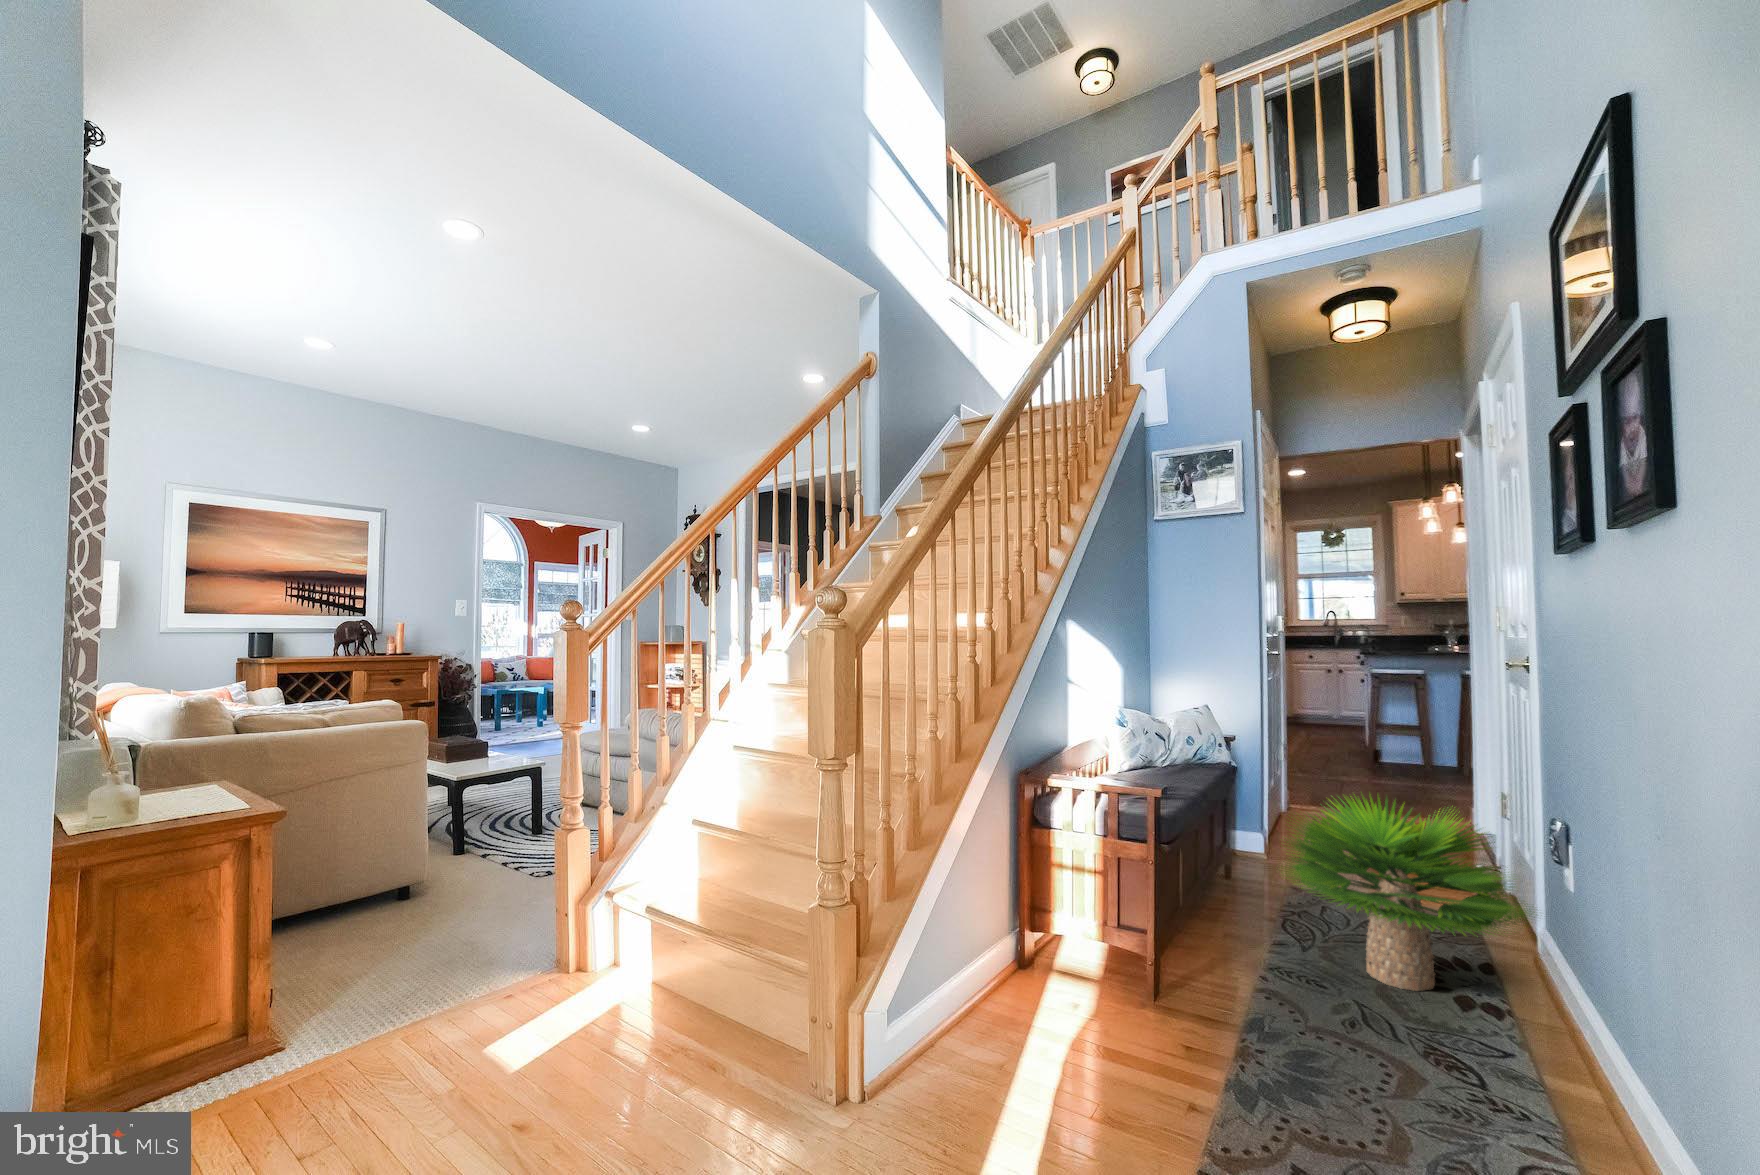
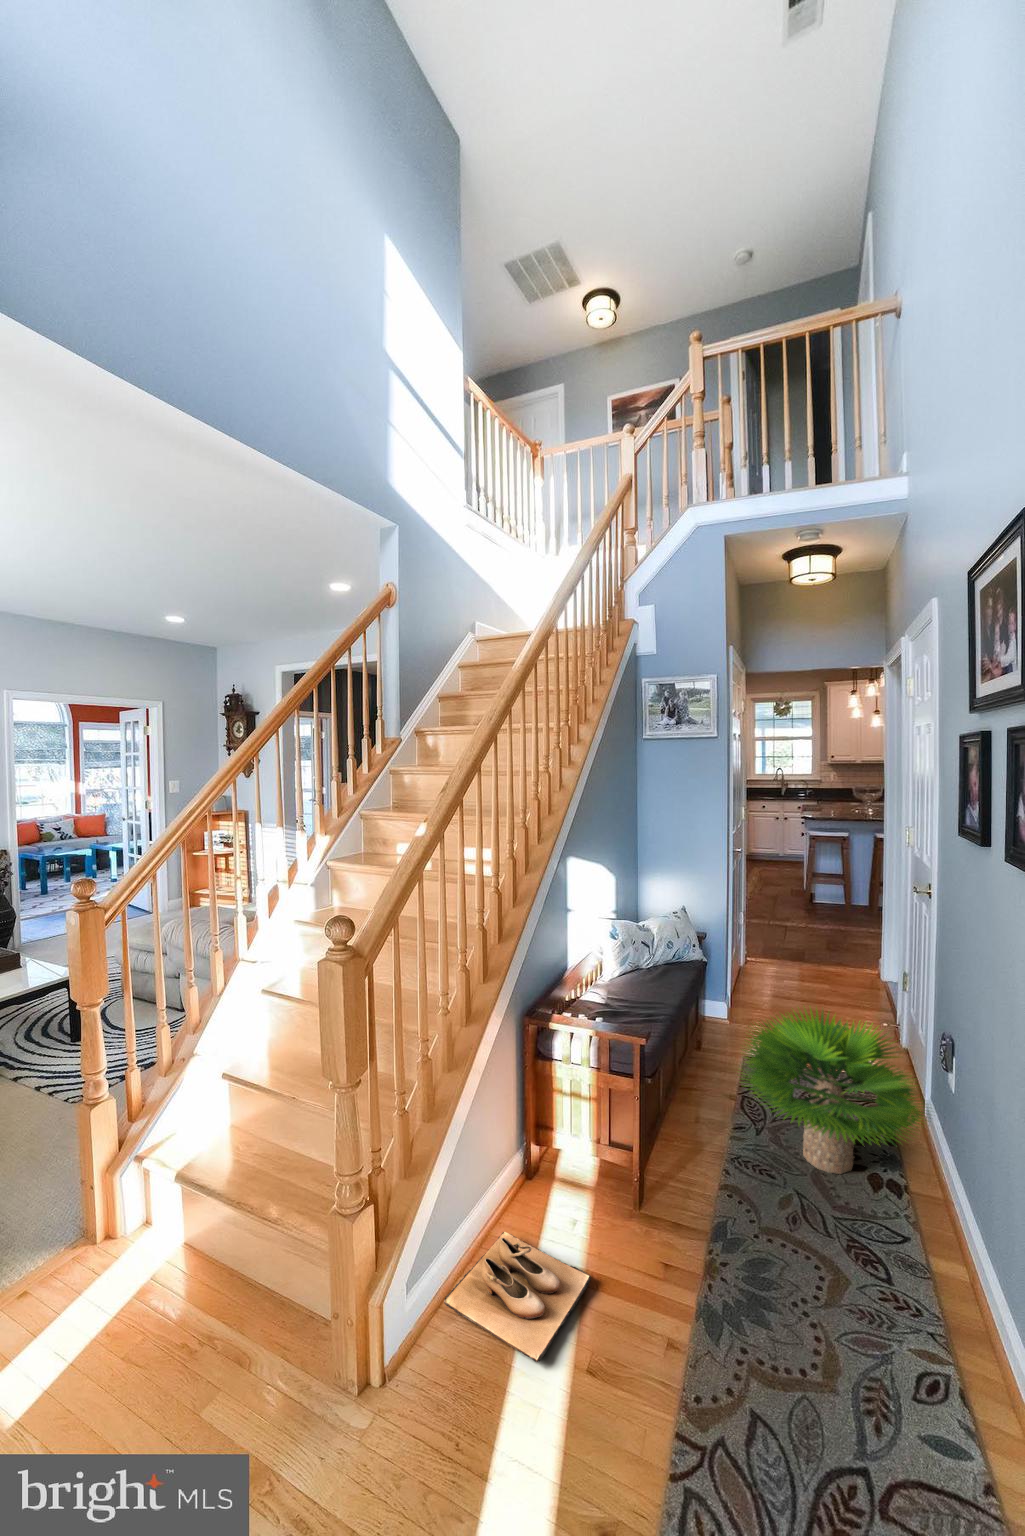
shoe: none [929,994,1099,1105] -> present [444,1232,591,1362]

